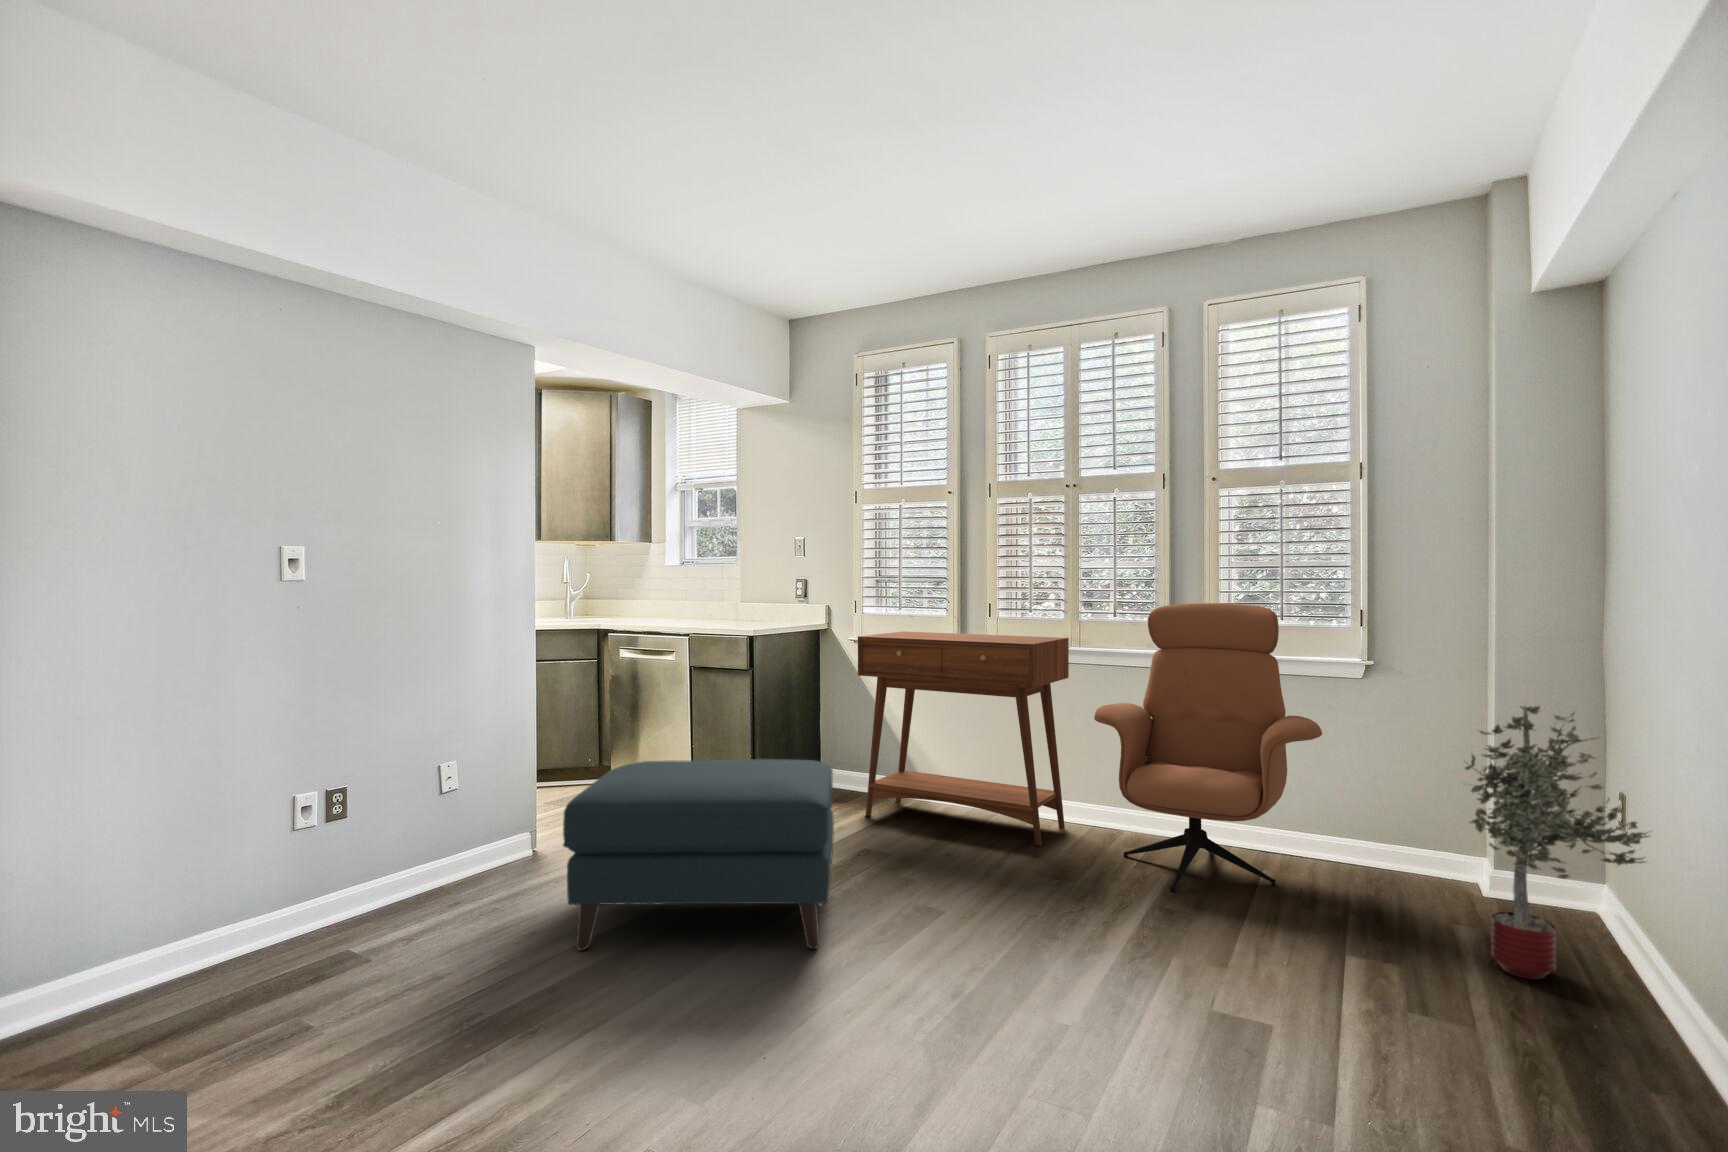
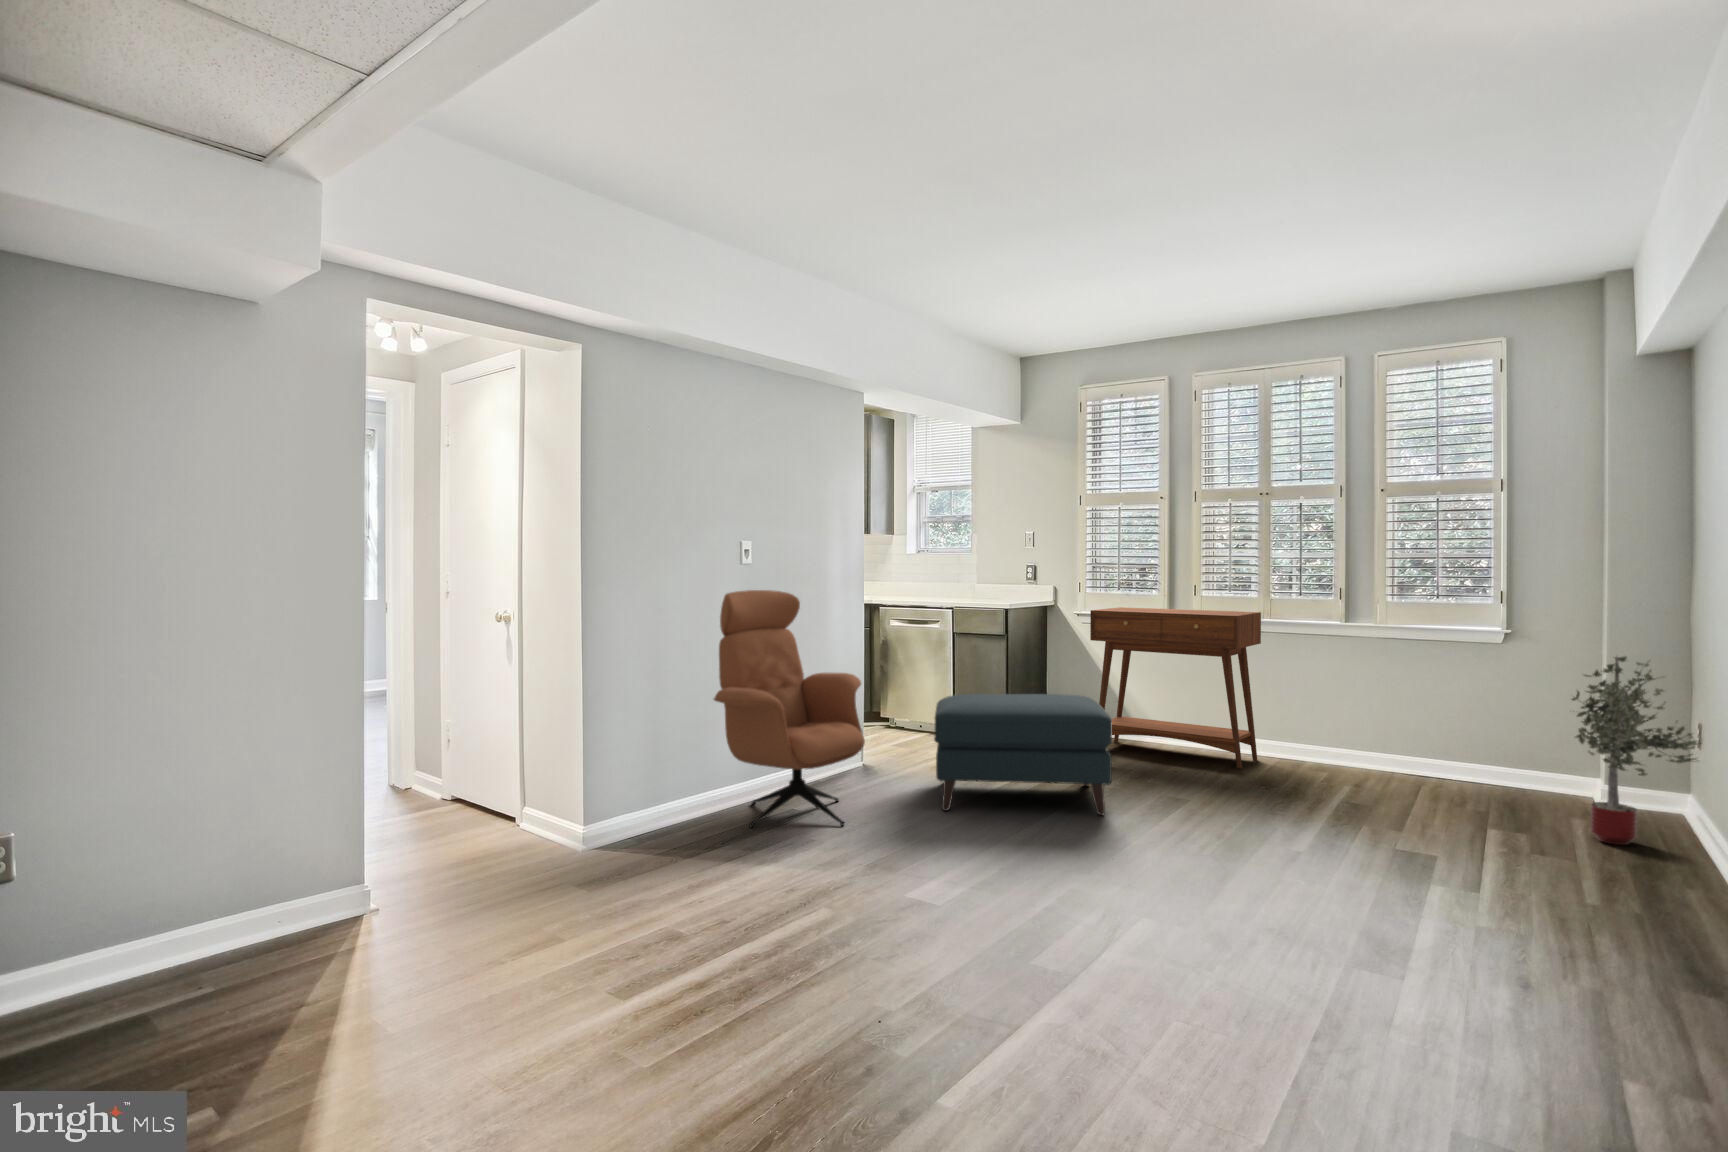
armchair: present [1094,603,1322,892] -> present [714,590,865,827]

